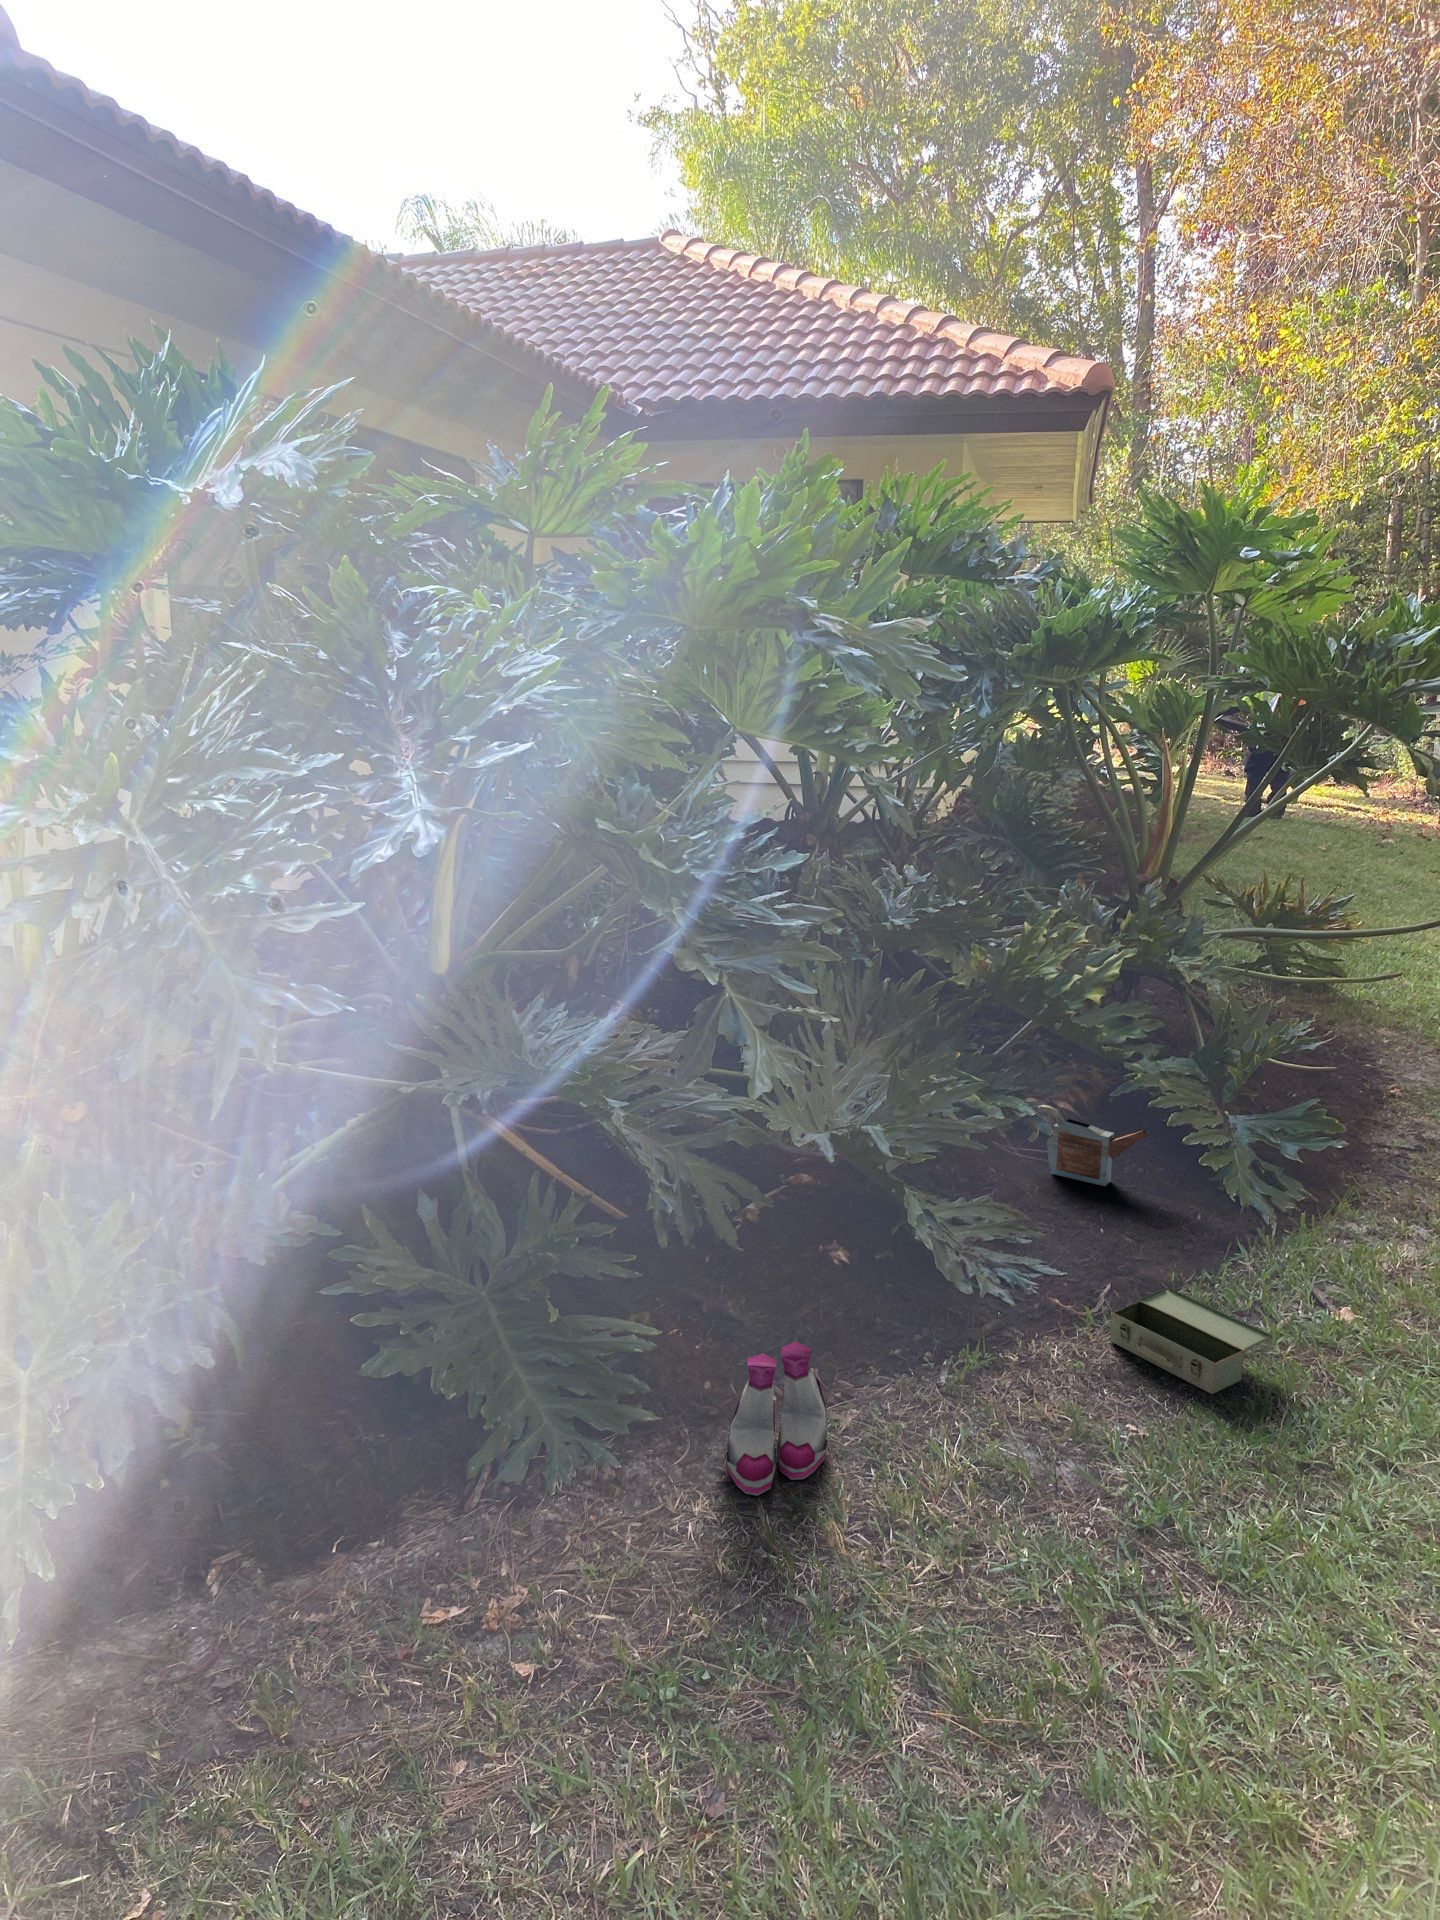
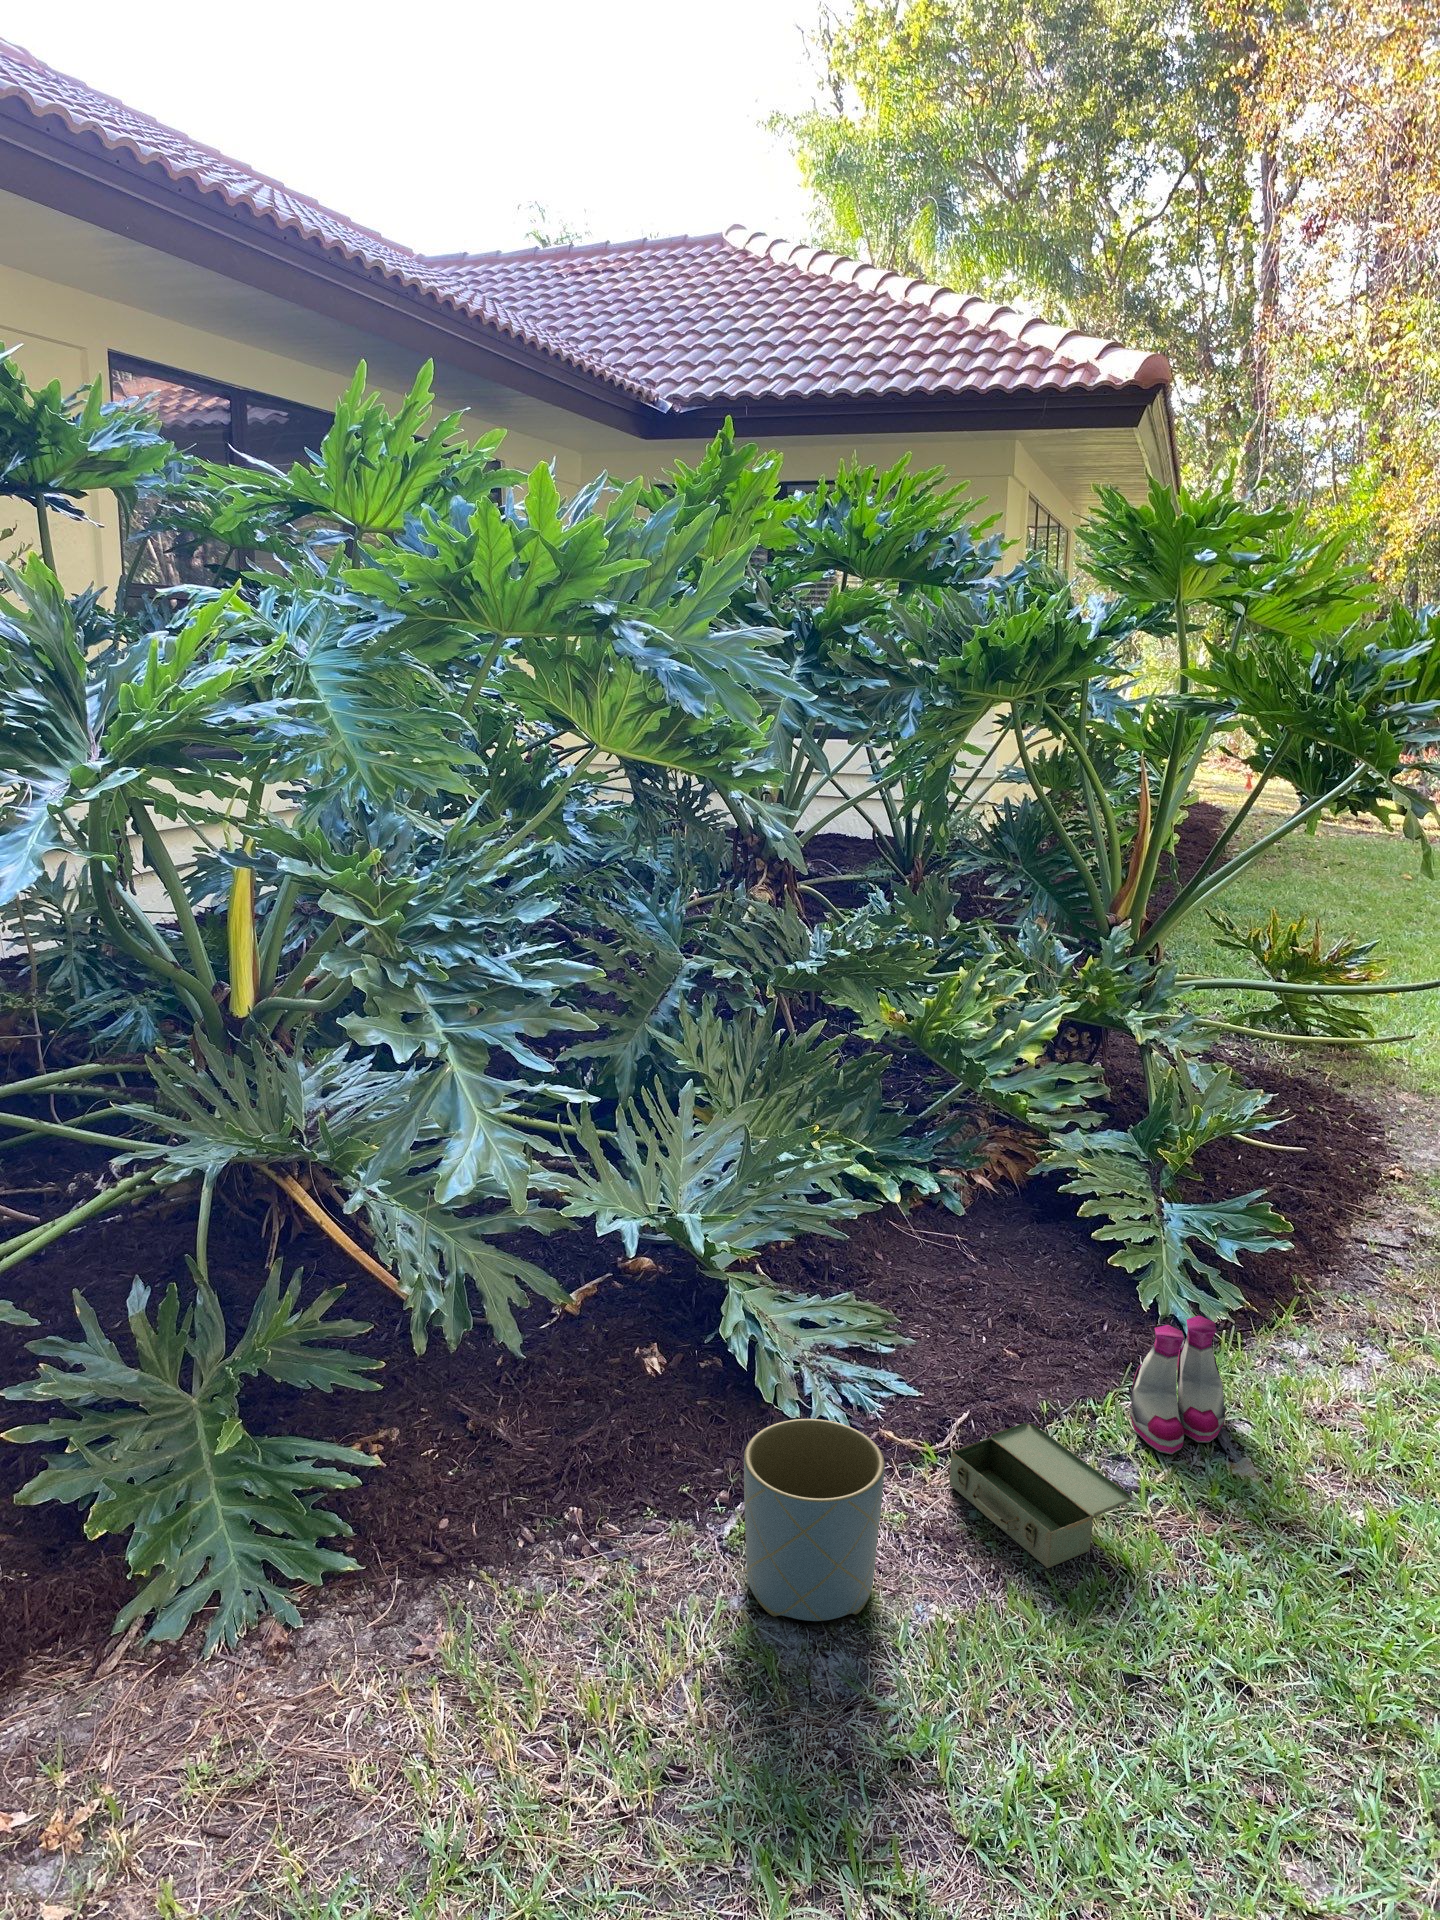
watering can: present [1028,1105,1149,1186] -> none [937,1178,1066,1276]
planter: none [971,1281,1091,1440] -> present [744,1419,885,1621]
boots: present [725,1342,828,1496] -> present [1130,1315,1225,1454]

